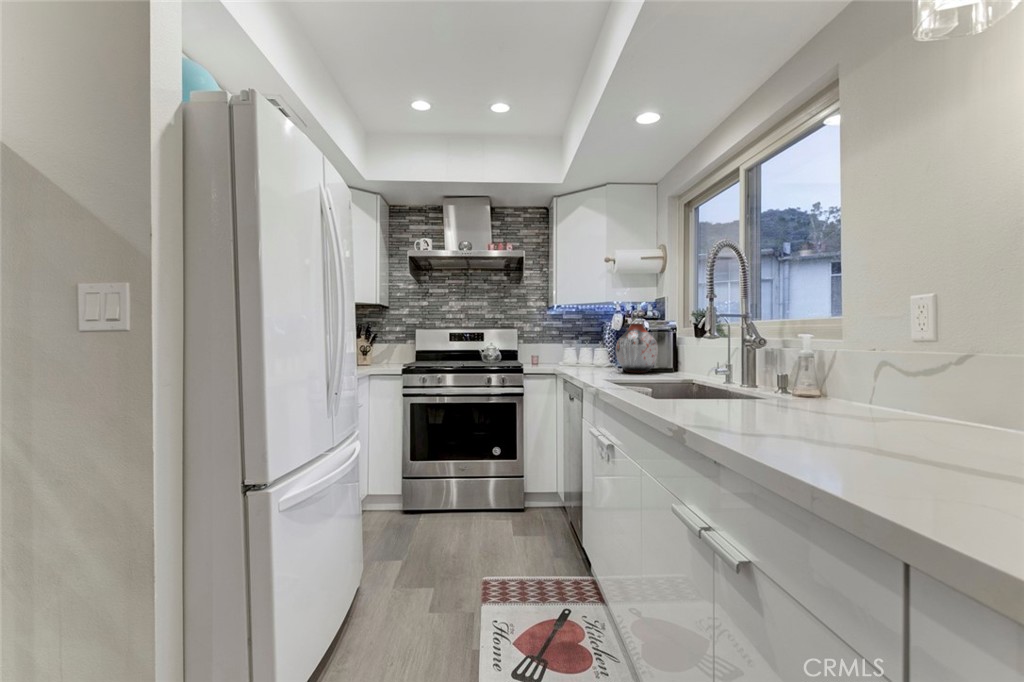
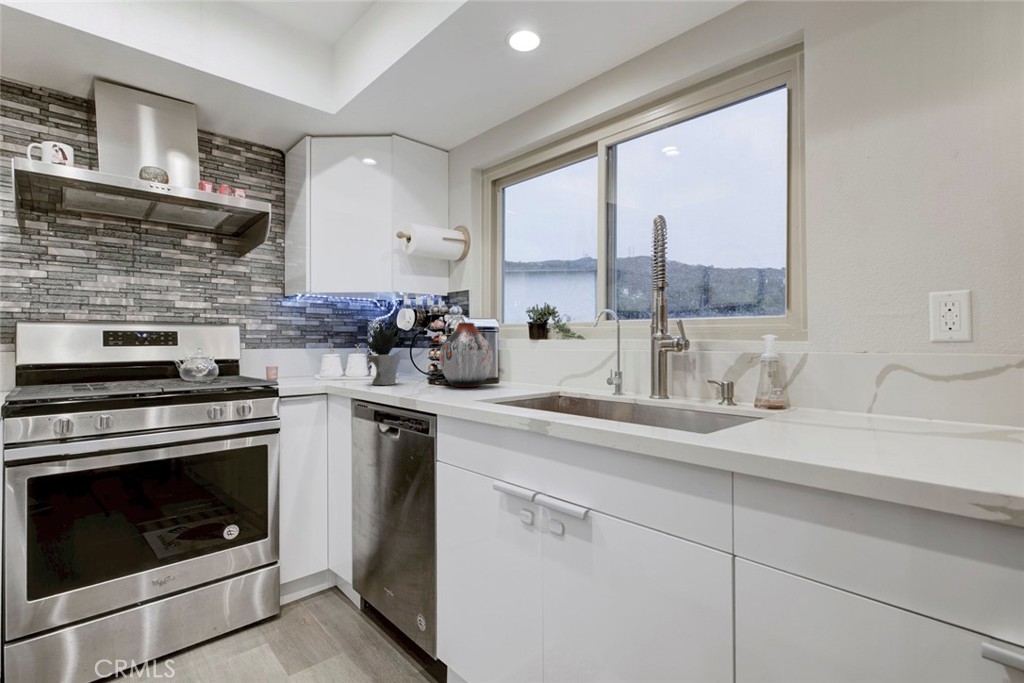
potted plant: none [572,322,602,369] -> present [362,321,402,385]

